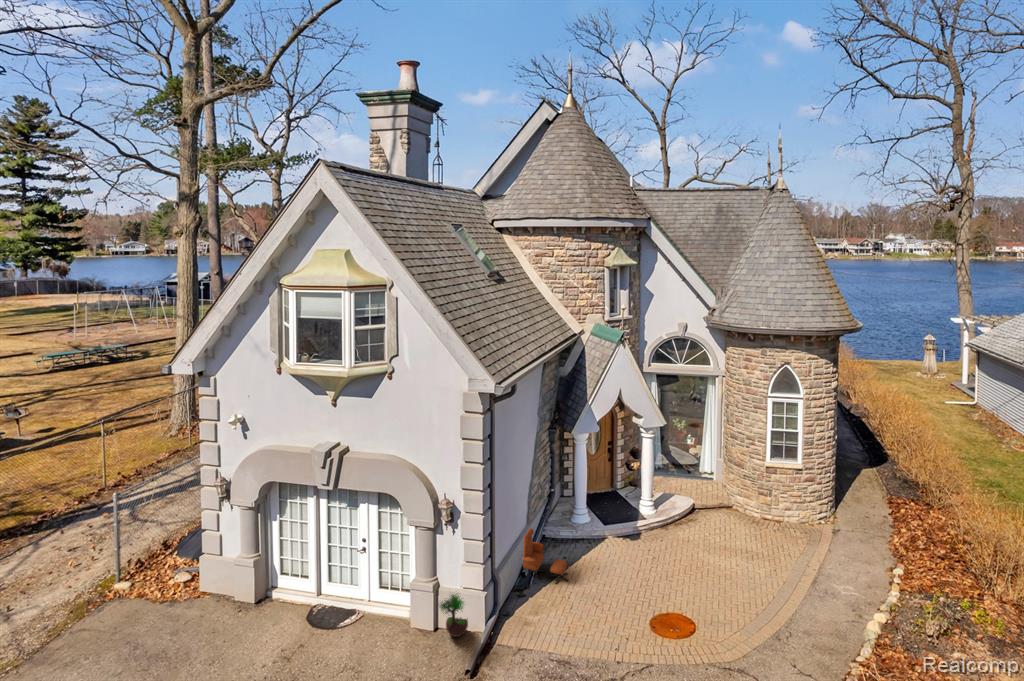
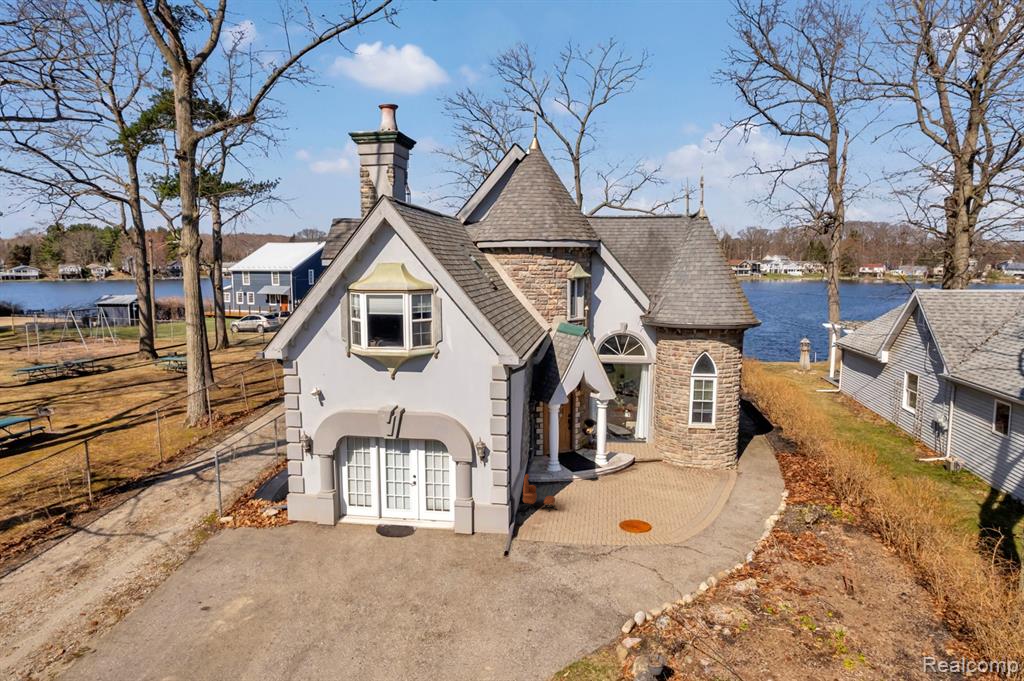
potted tree: present [439,594,468,637] -> none [475,507,497,542]

